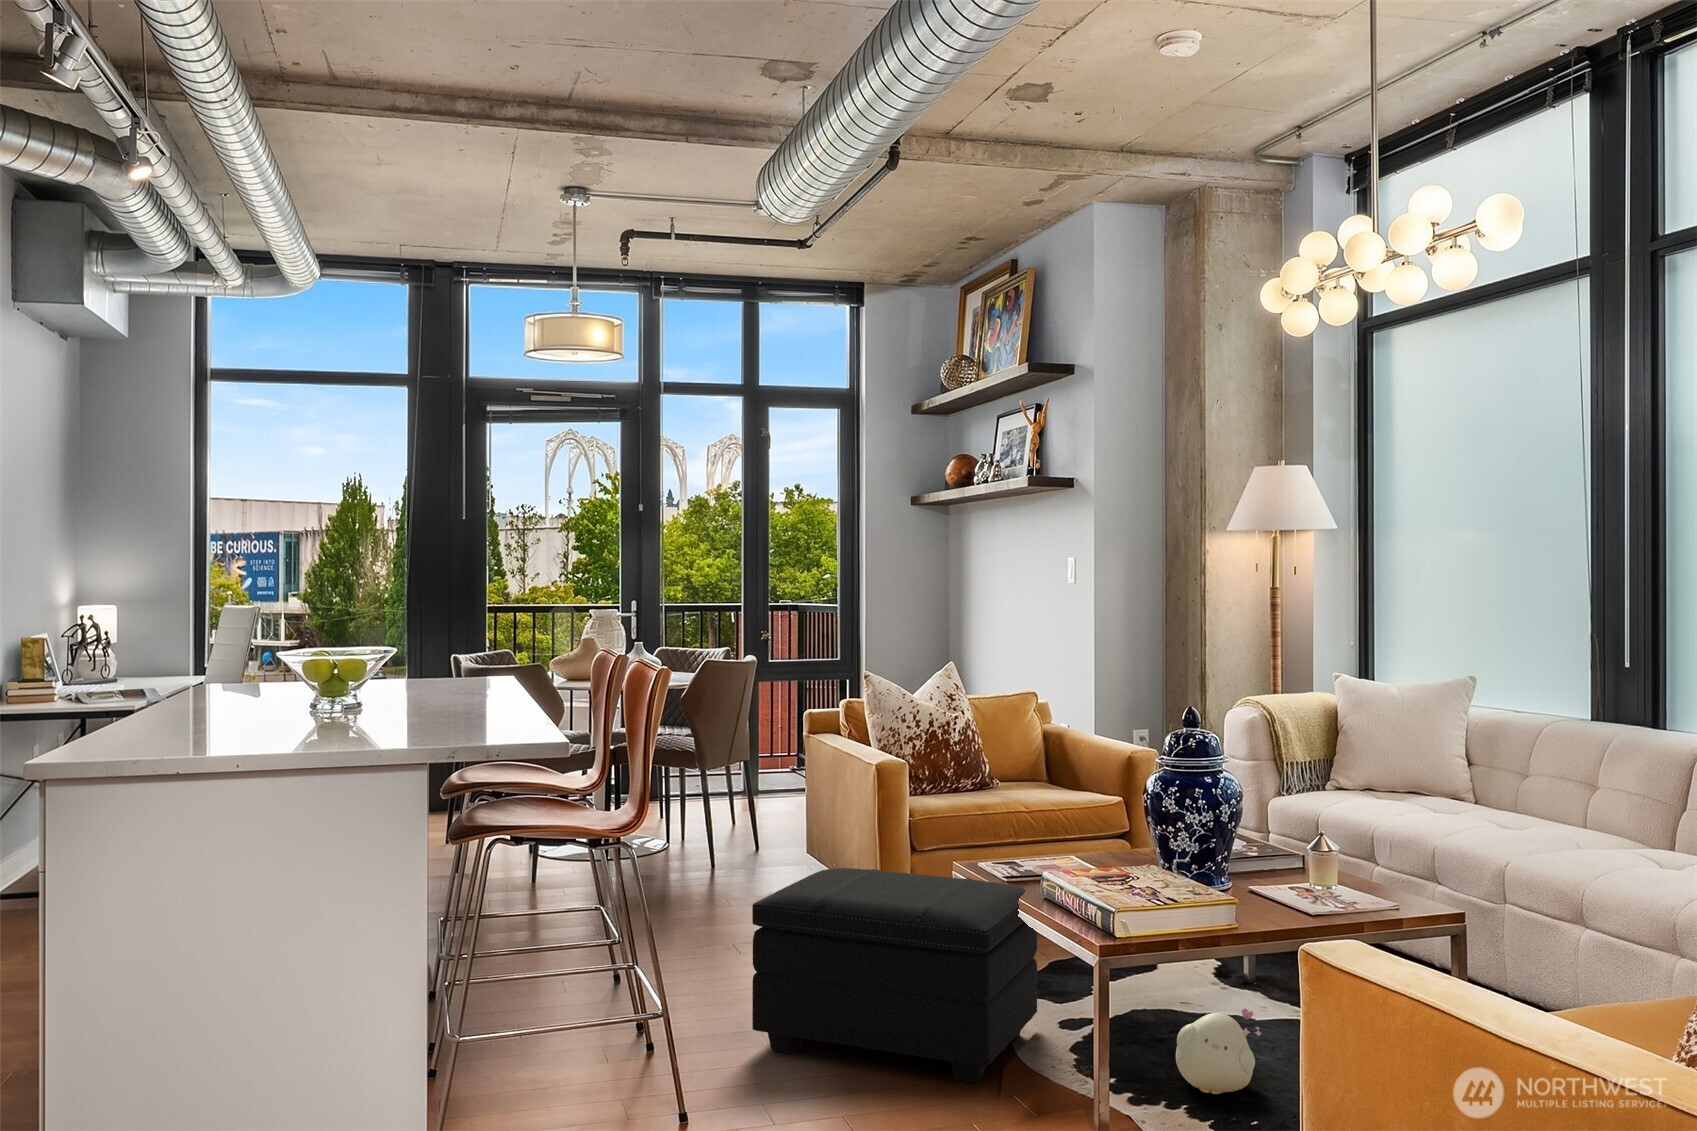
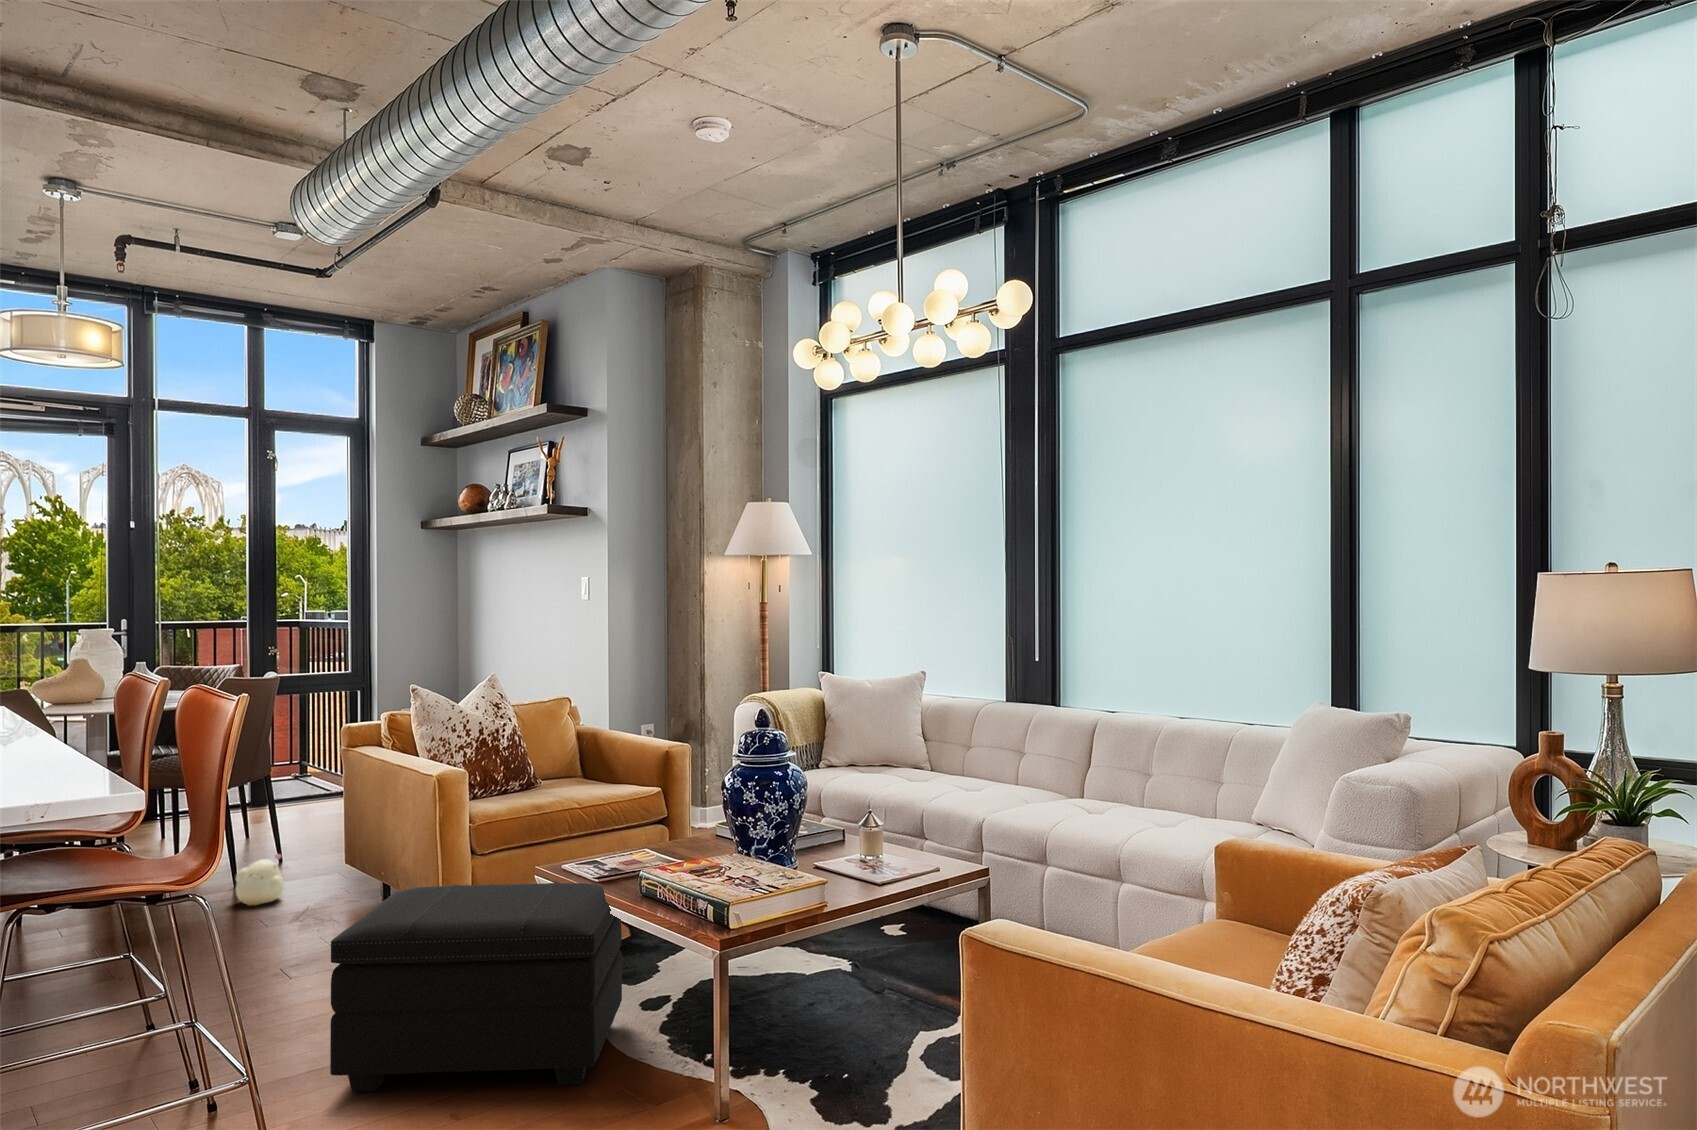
plush toy: present [1176,1008,1262,1094] -> present [236,854,288,905]

